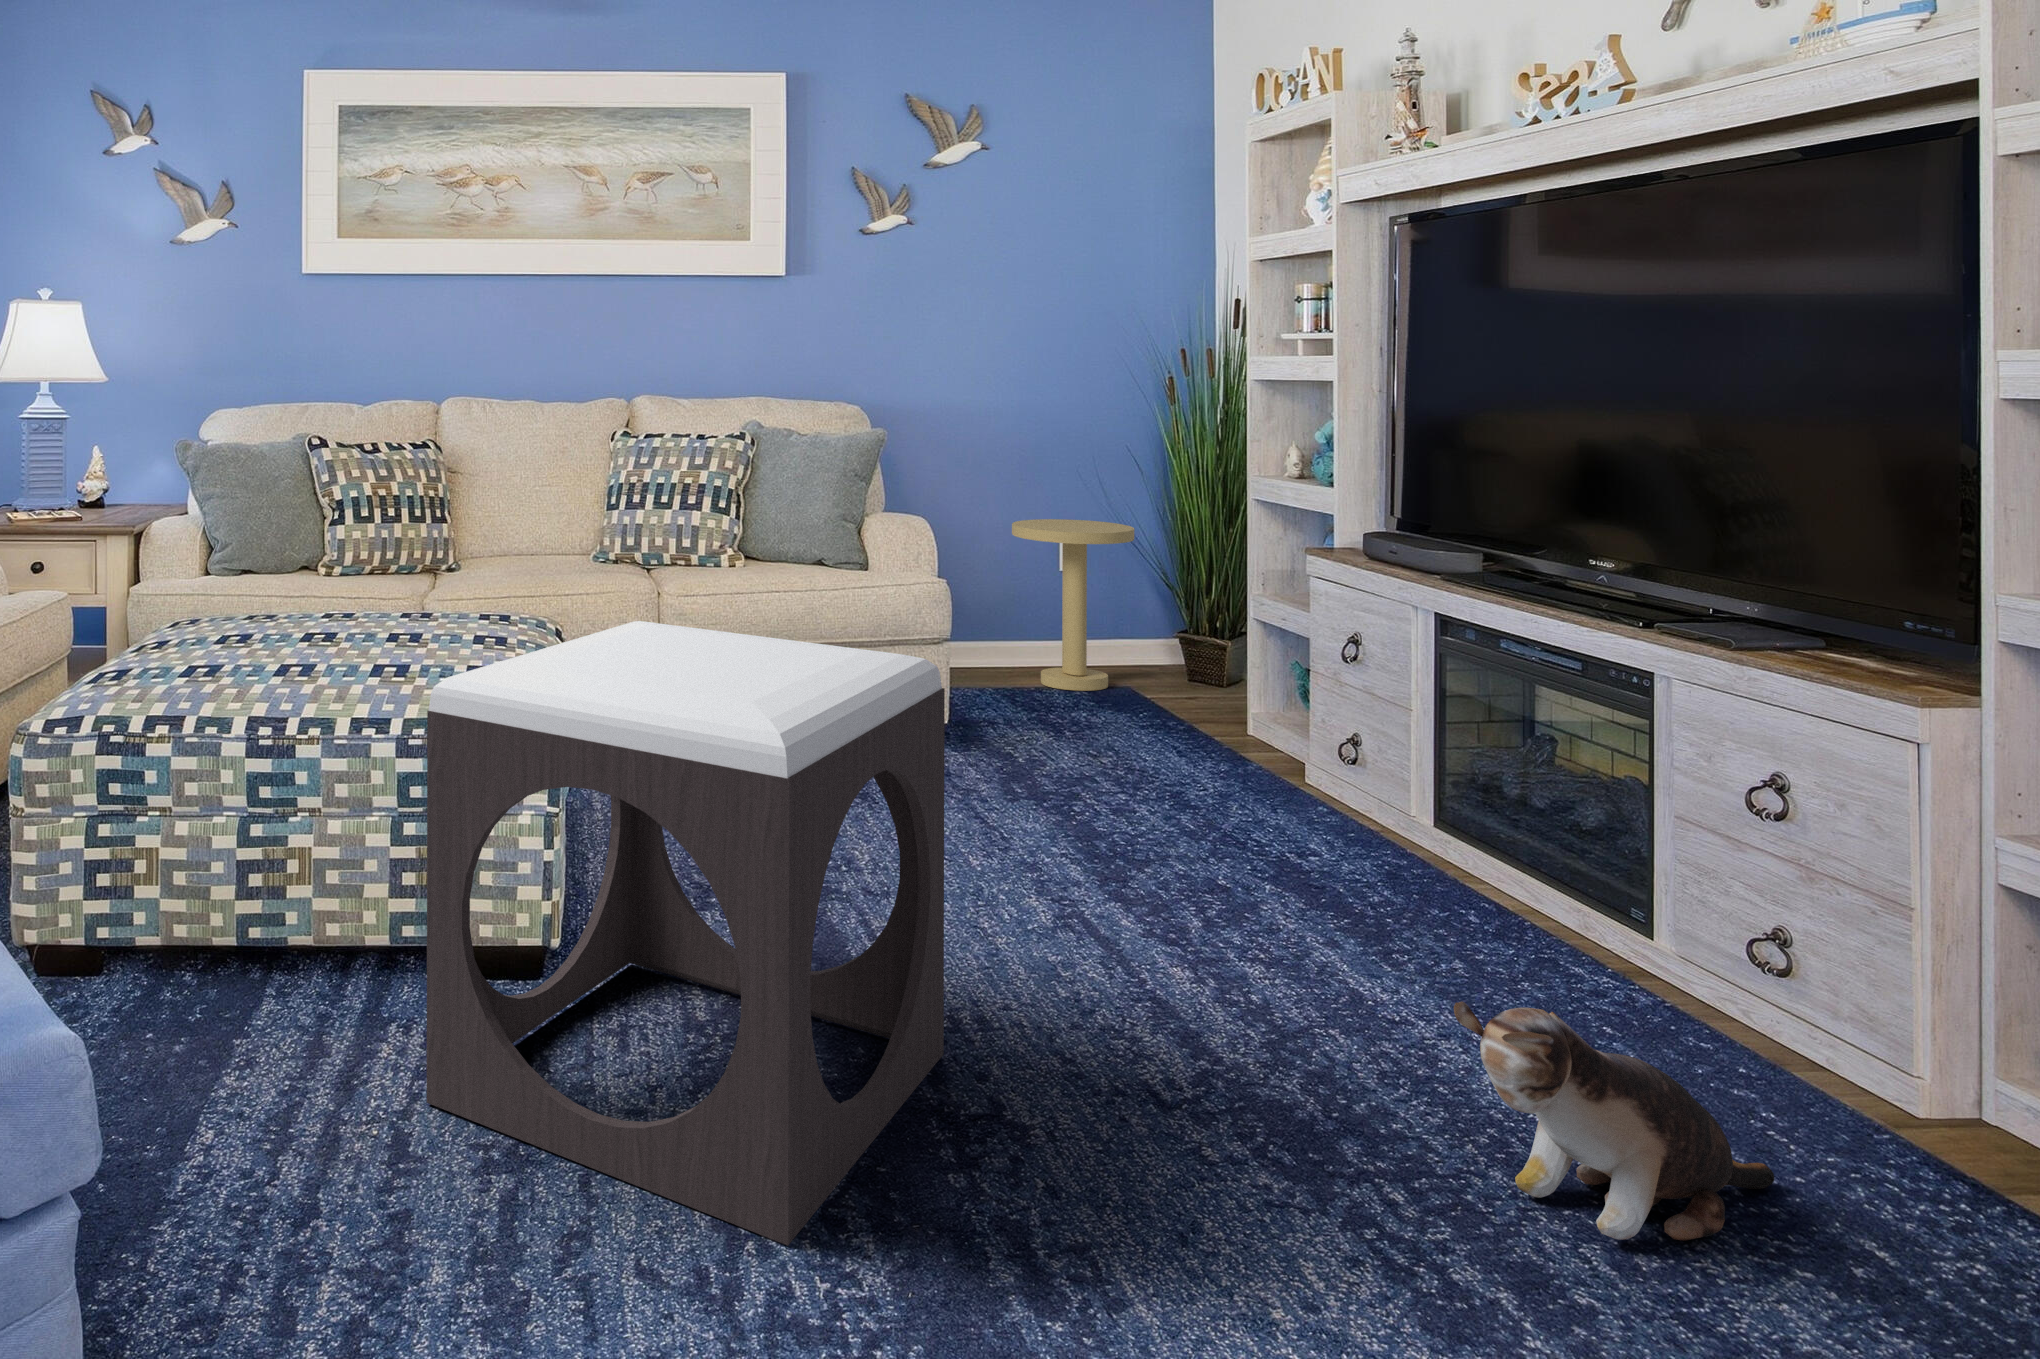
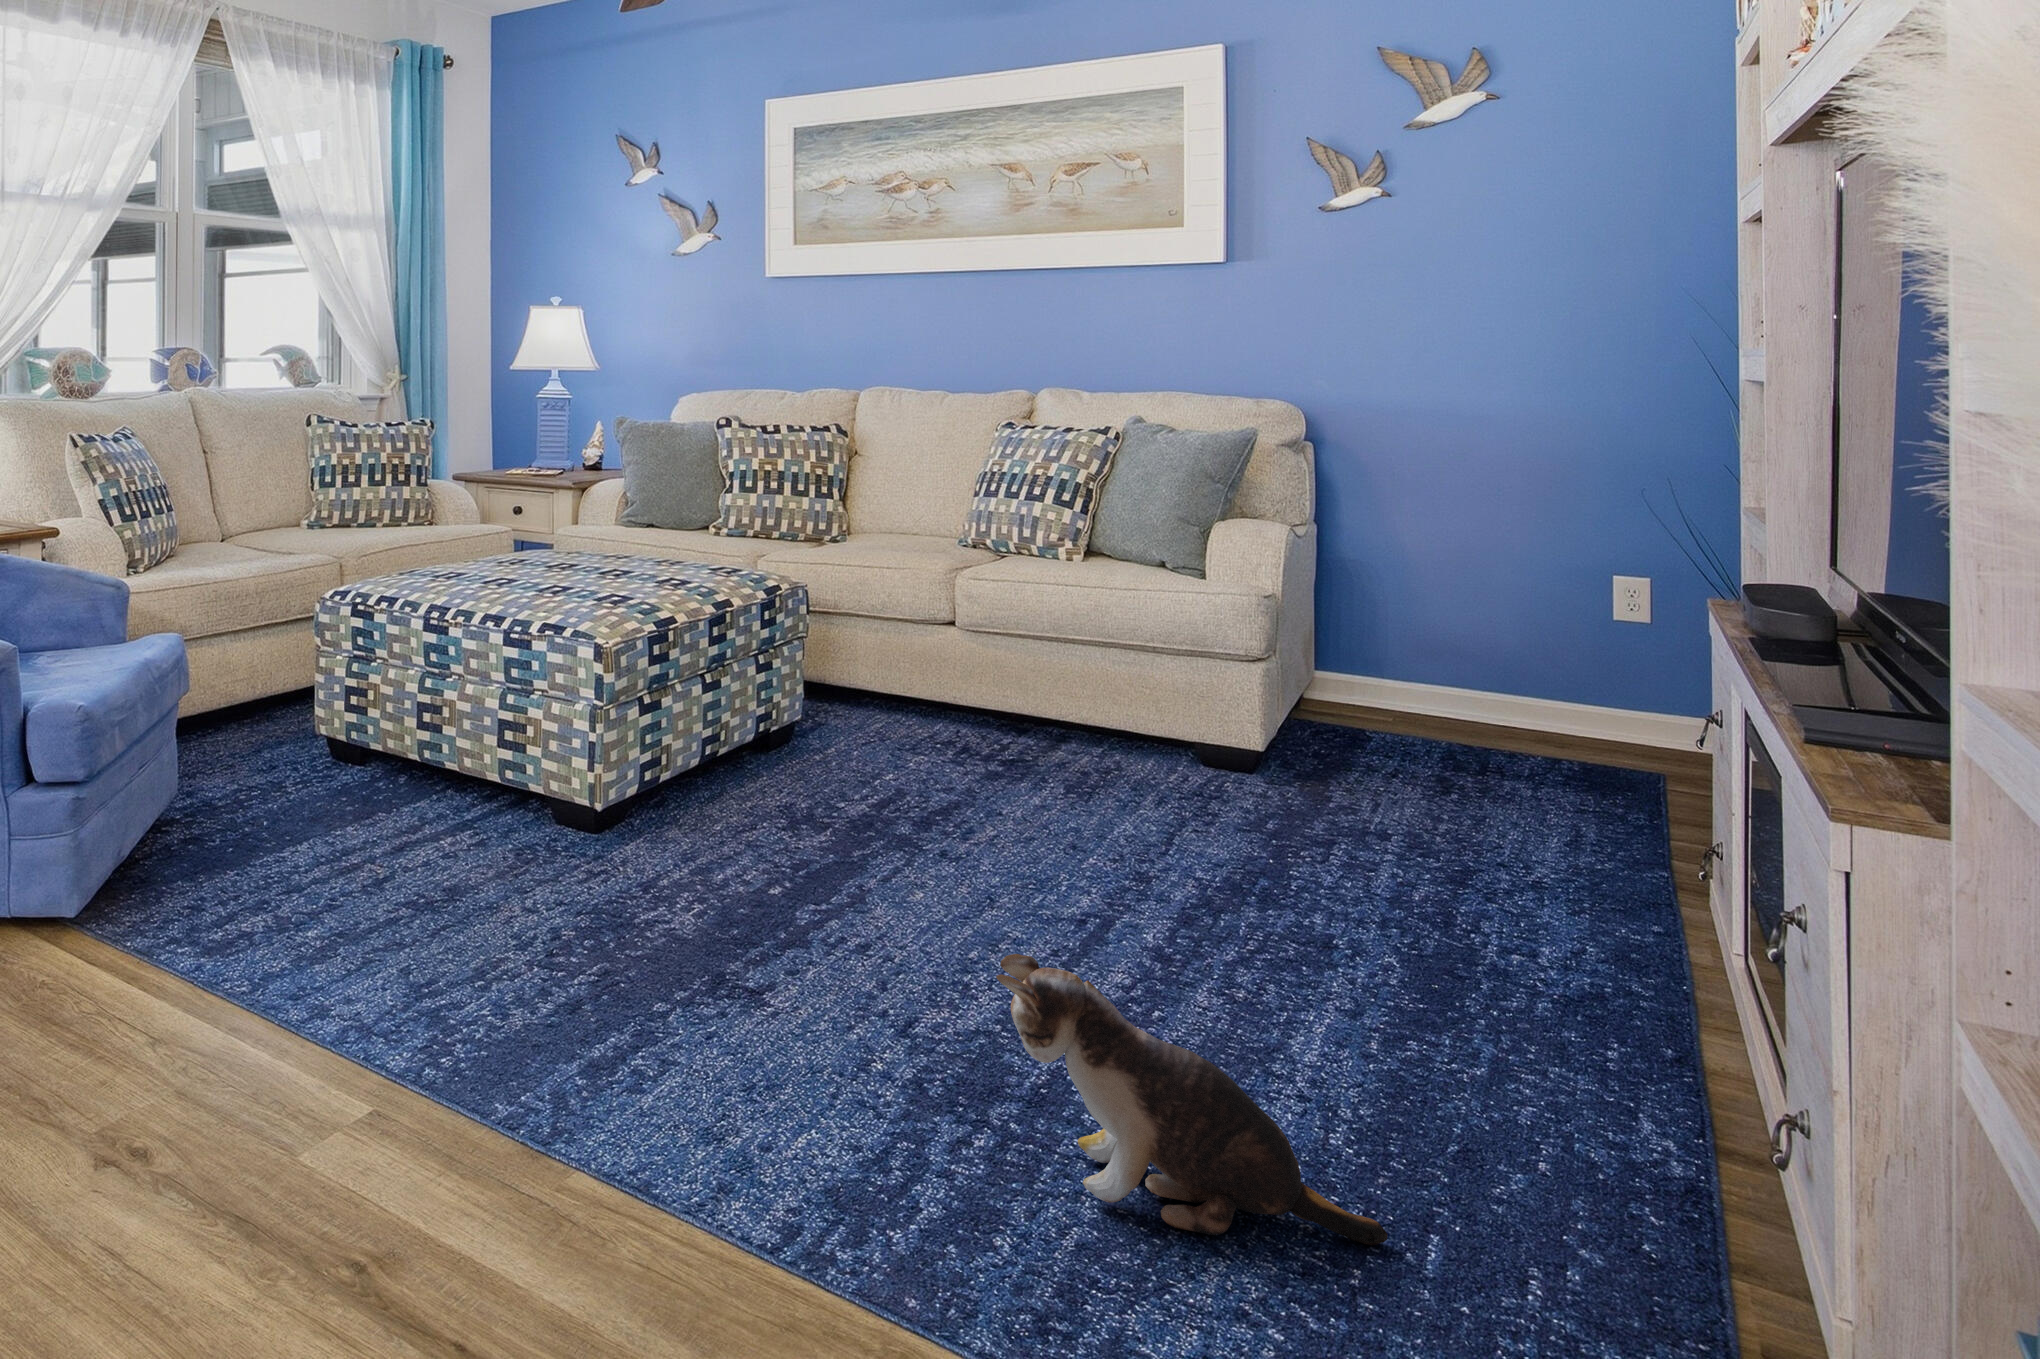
side table: present [1012,519,1134,691] -> none [1485,545,1657,756]
footstool: present [426,621,945,1245] -> none [415,562,789,986]

